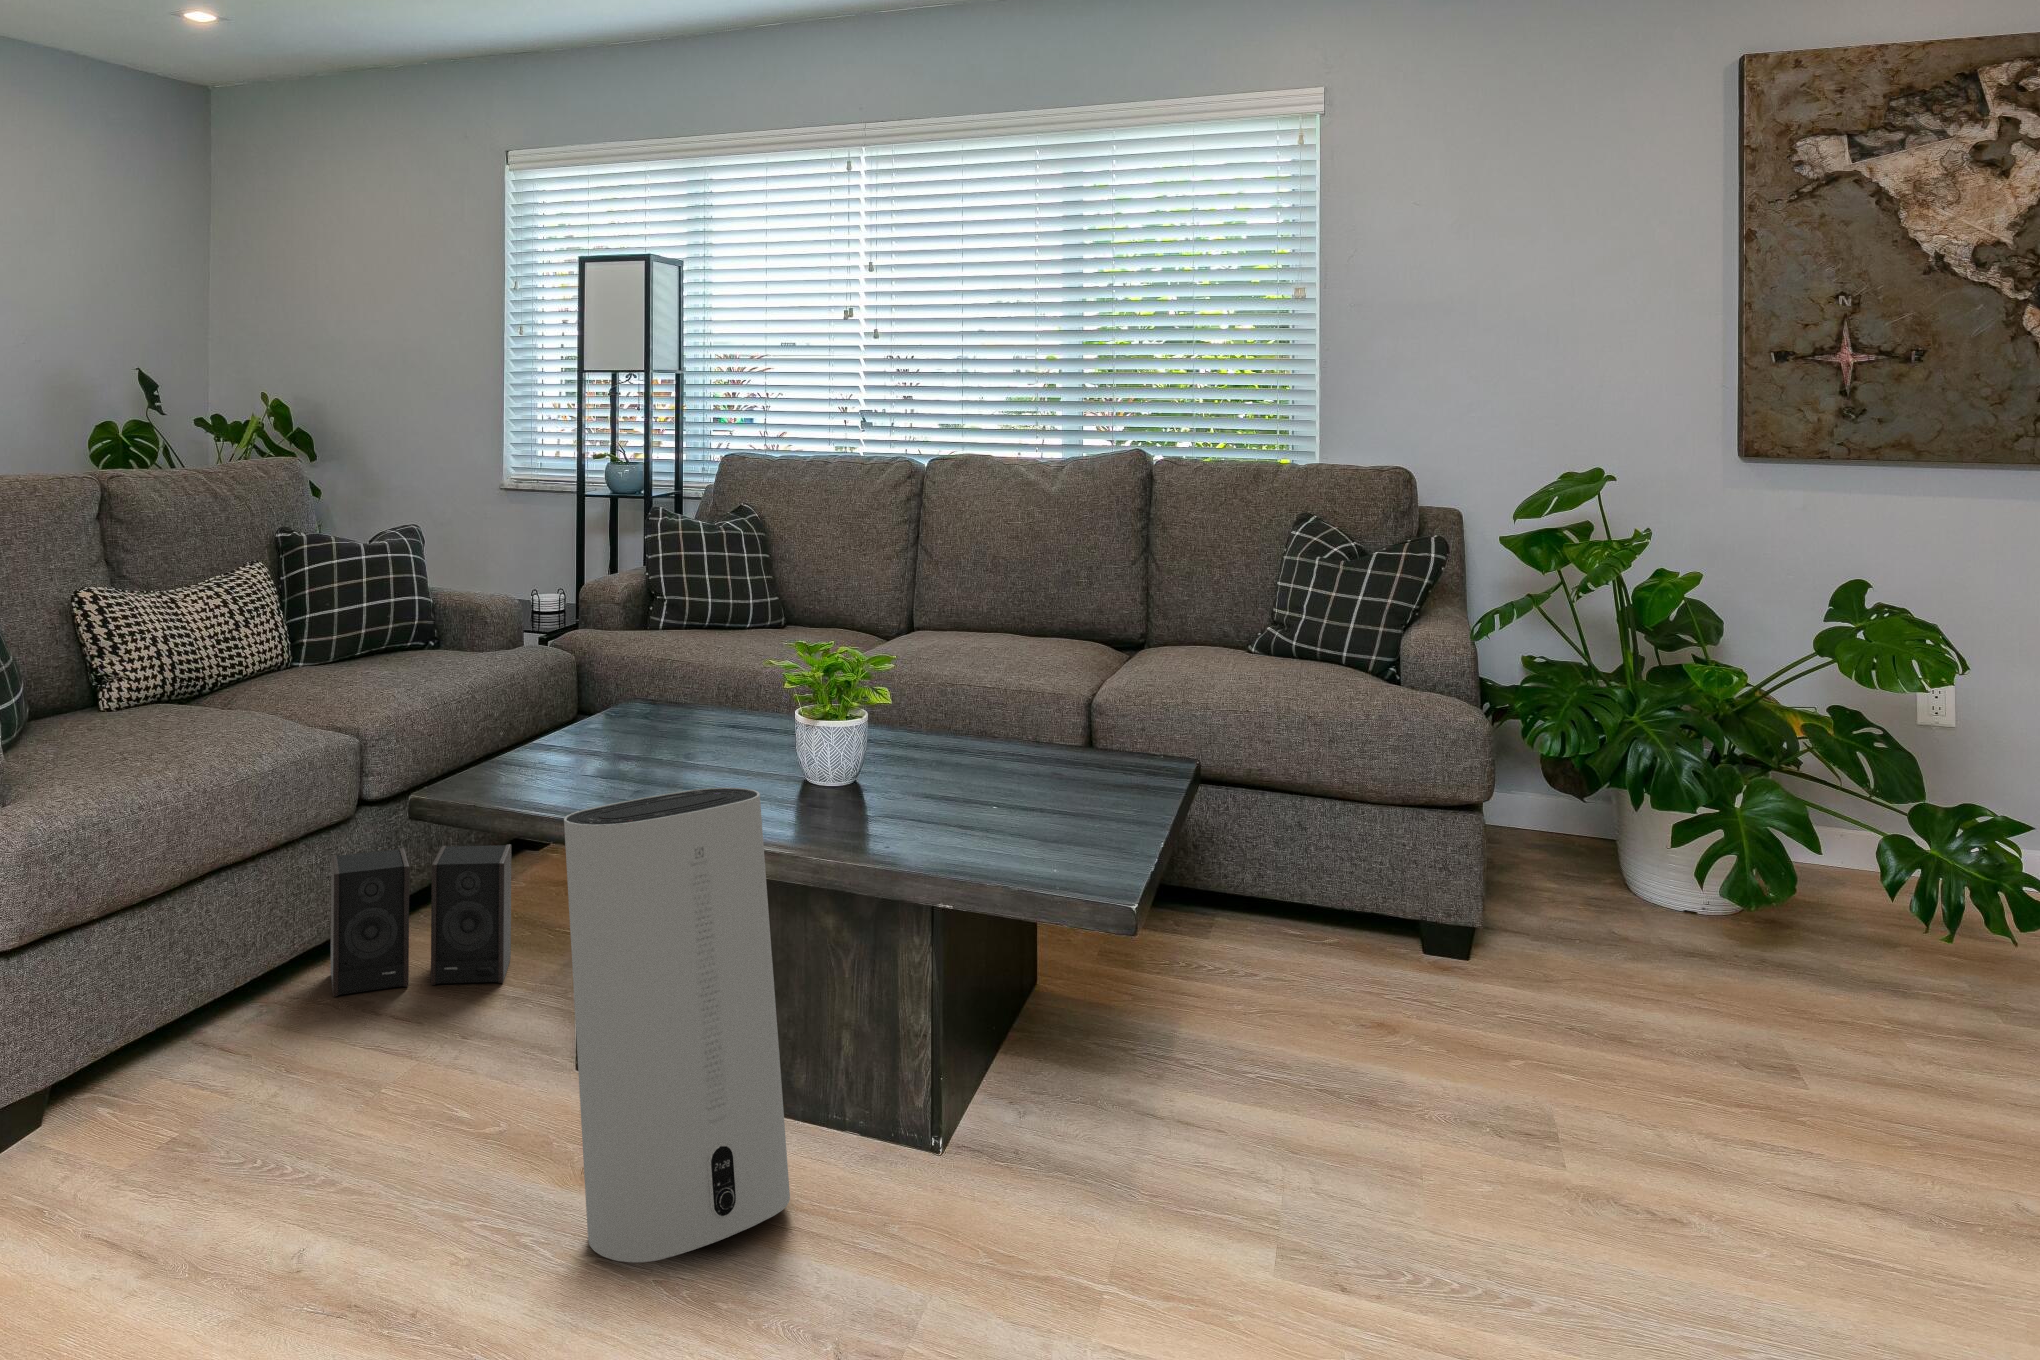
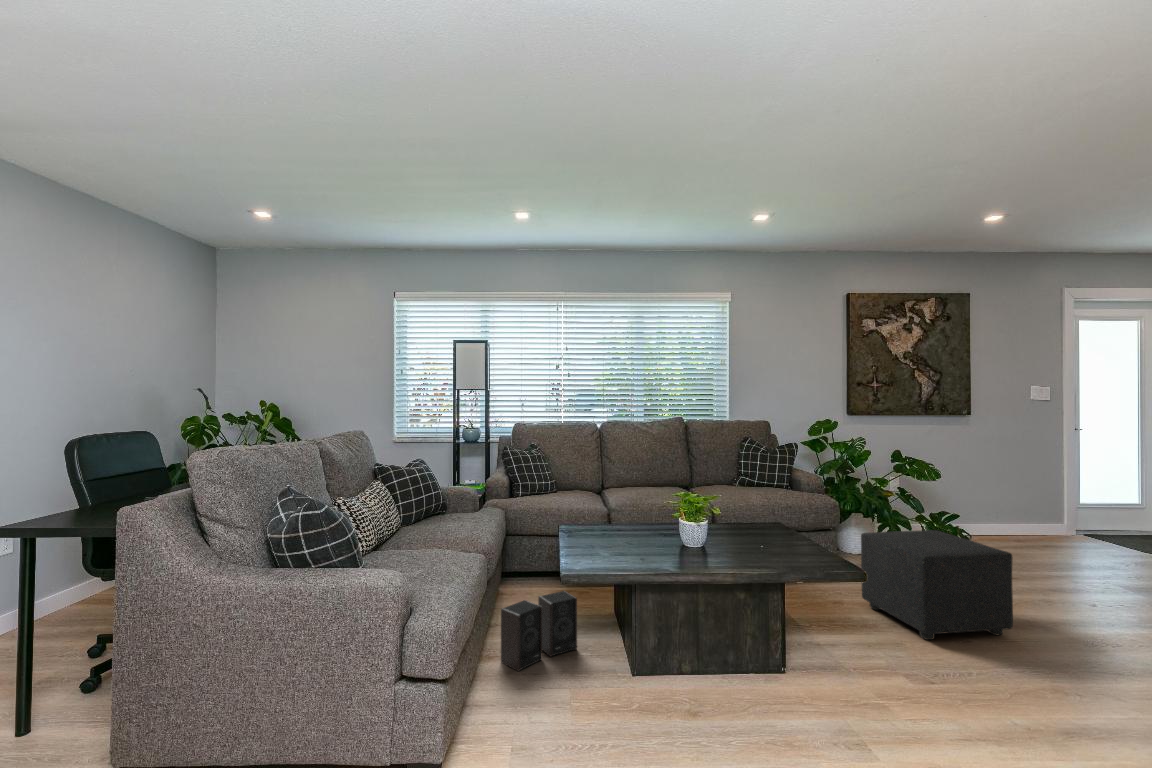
air purifier: present [564,788,790,1262] -> none [732,545,814,735]
ottoman: none [1383,823,1763,1226] -> present [861,530,1013,640]

